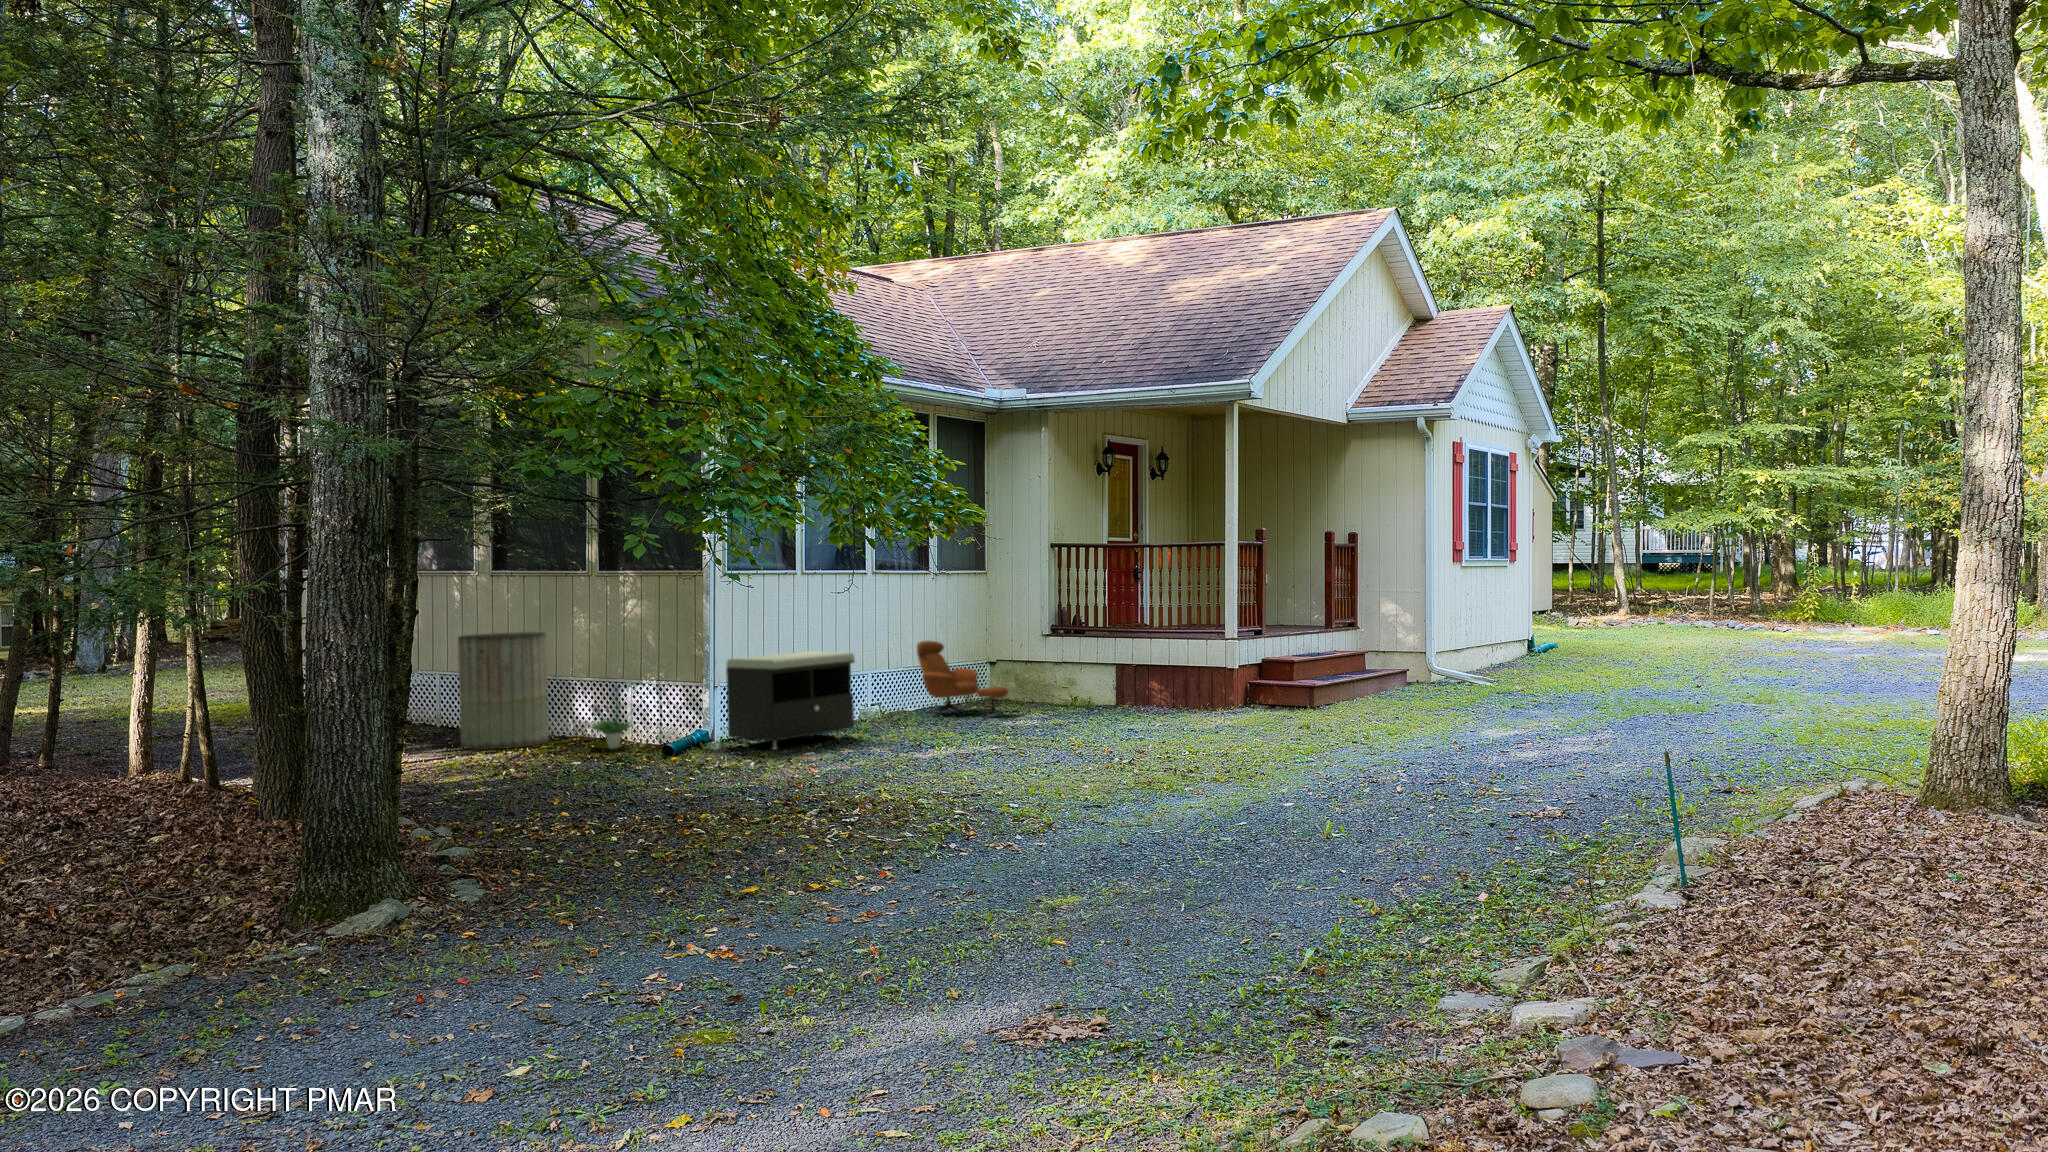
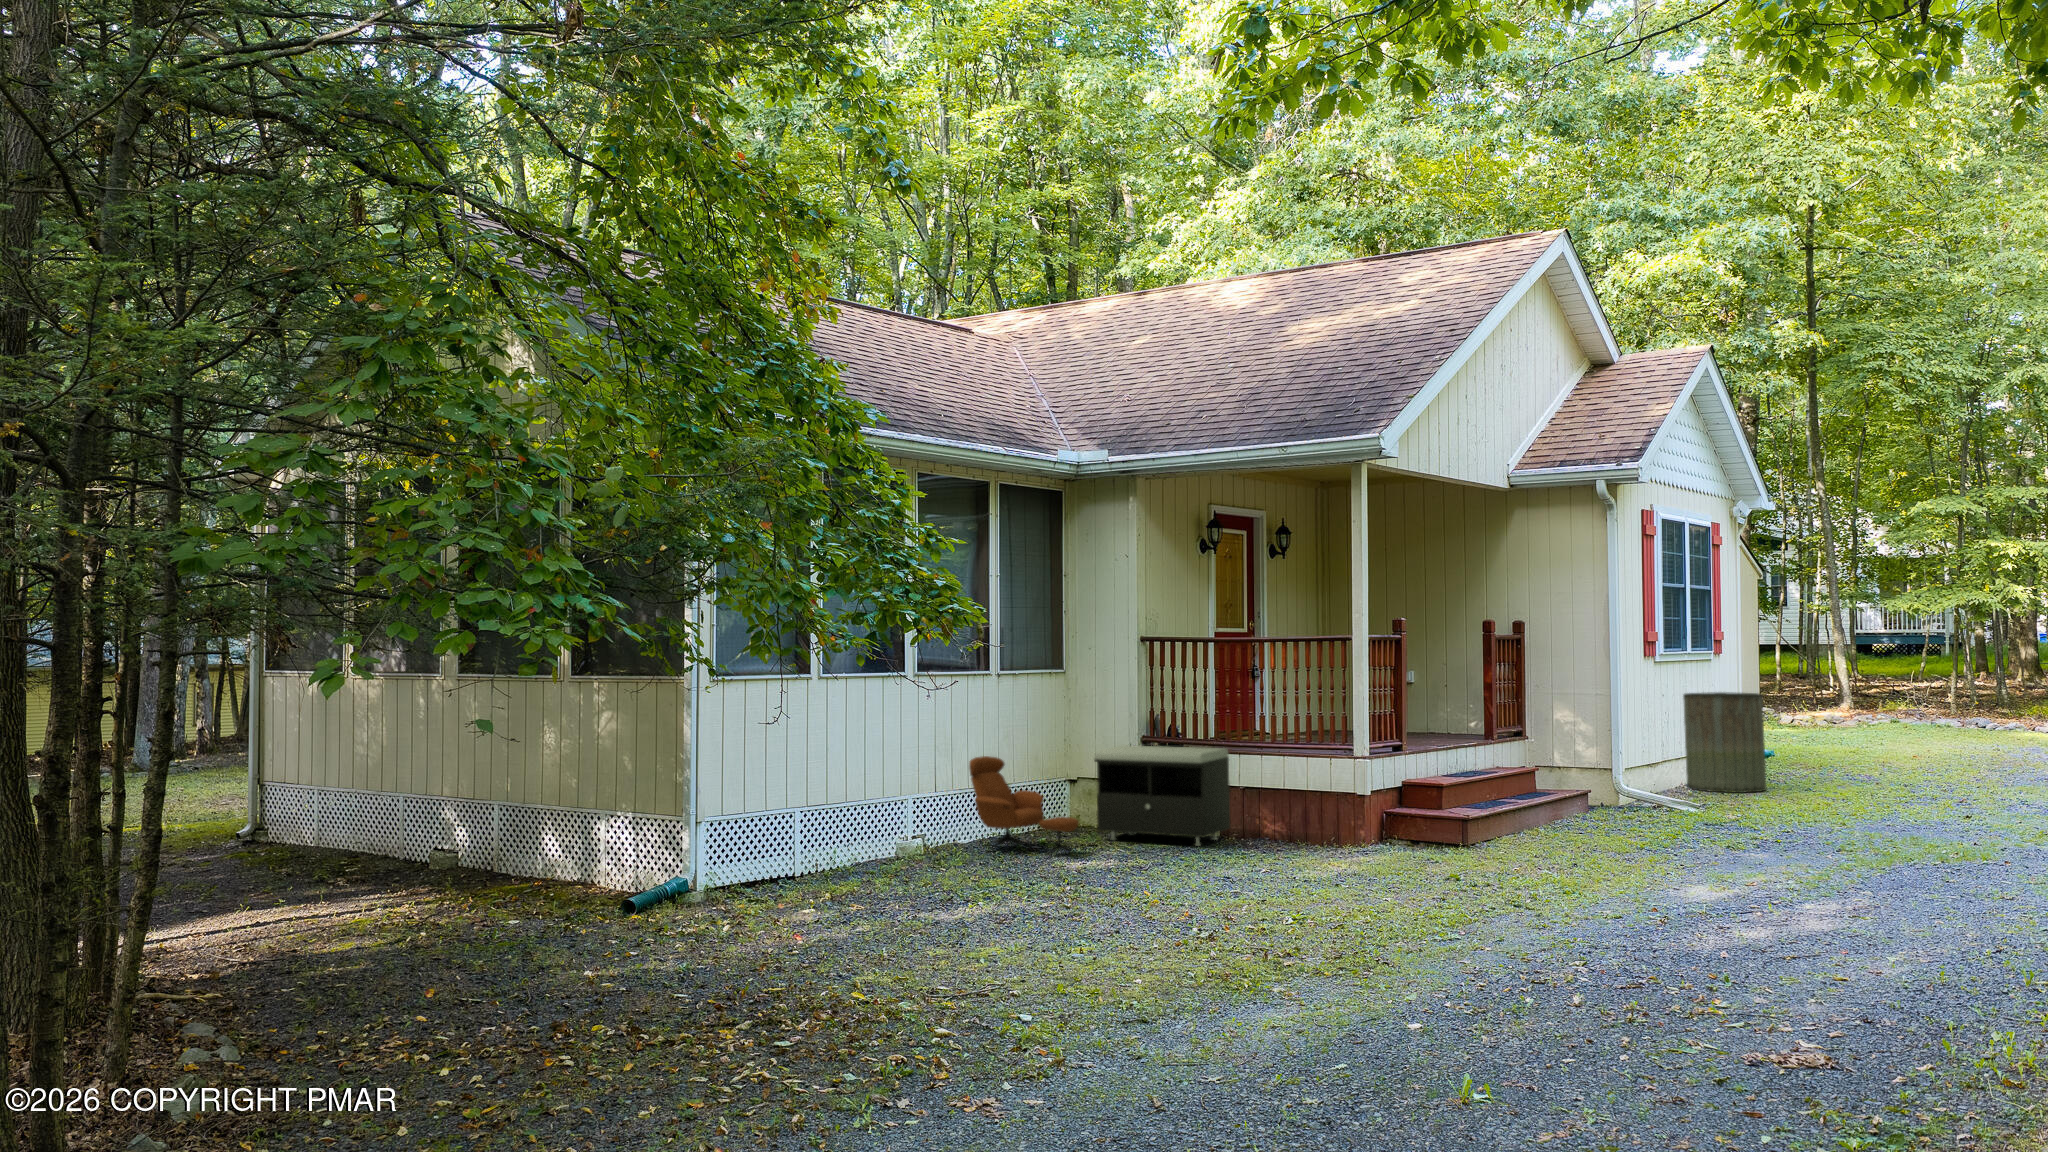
trash can: present [458,632,549,750] -> present [1683,692,1766,793]
storage bench: present [726,651,855,749] -> present [1094,745,1231,846]
potted plant: present [591,686,634,749] -> none [548,815,608,895]

